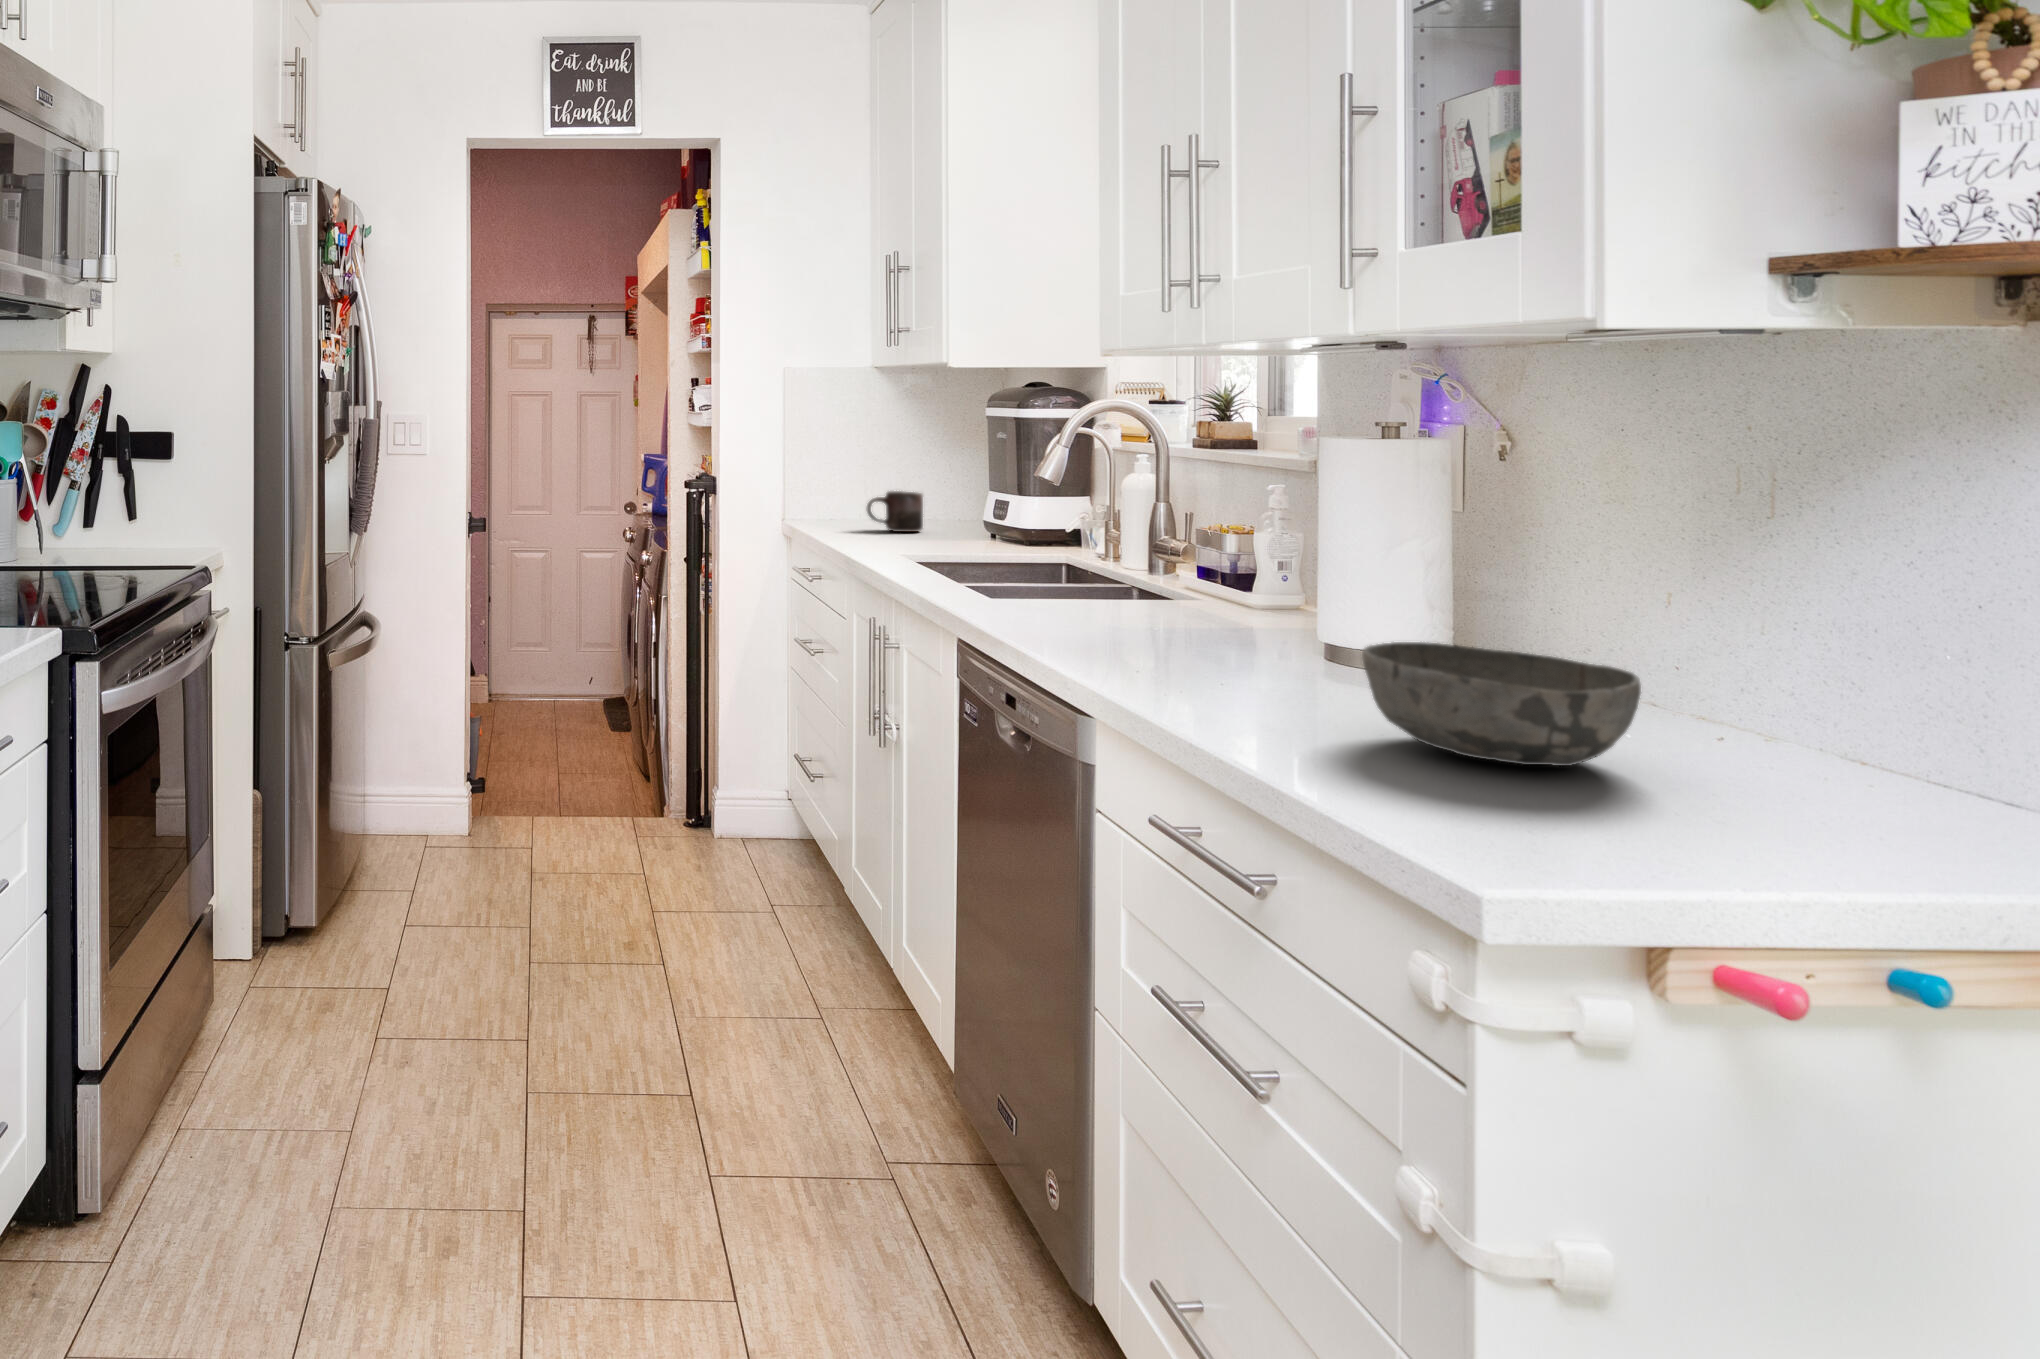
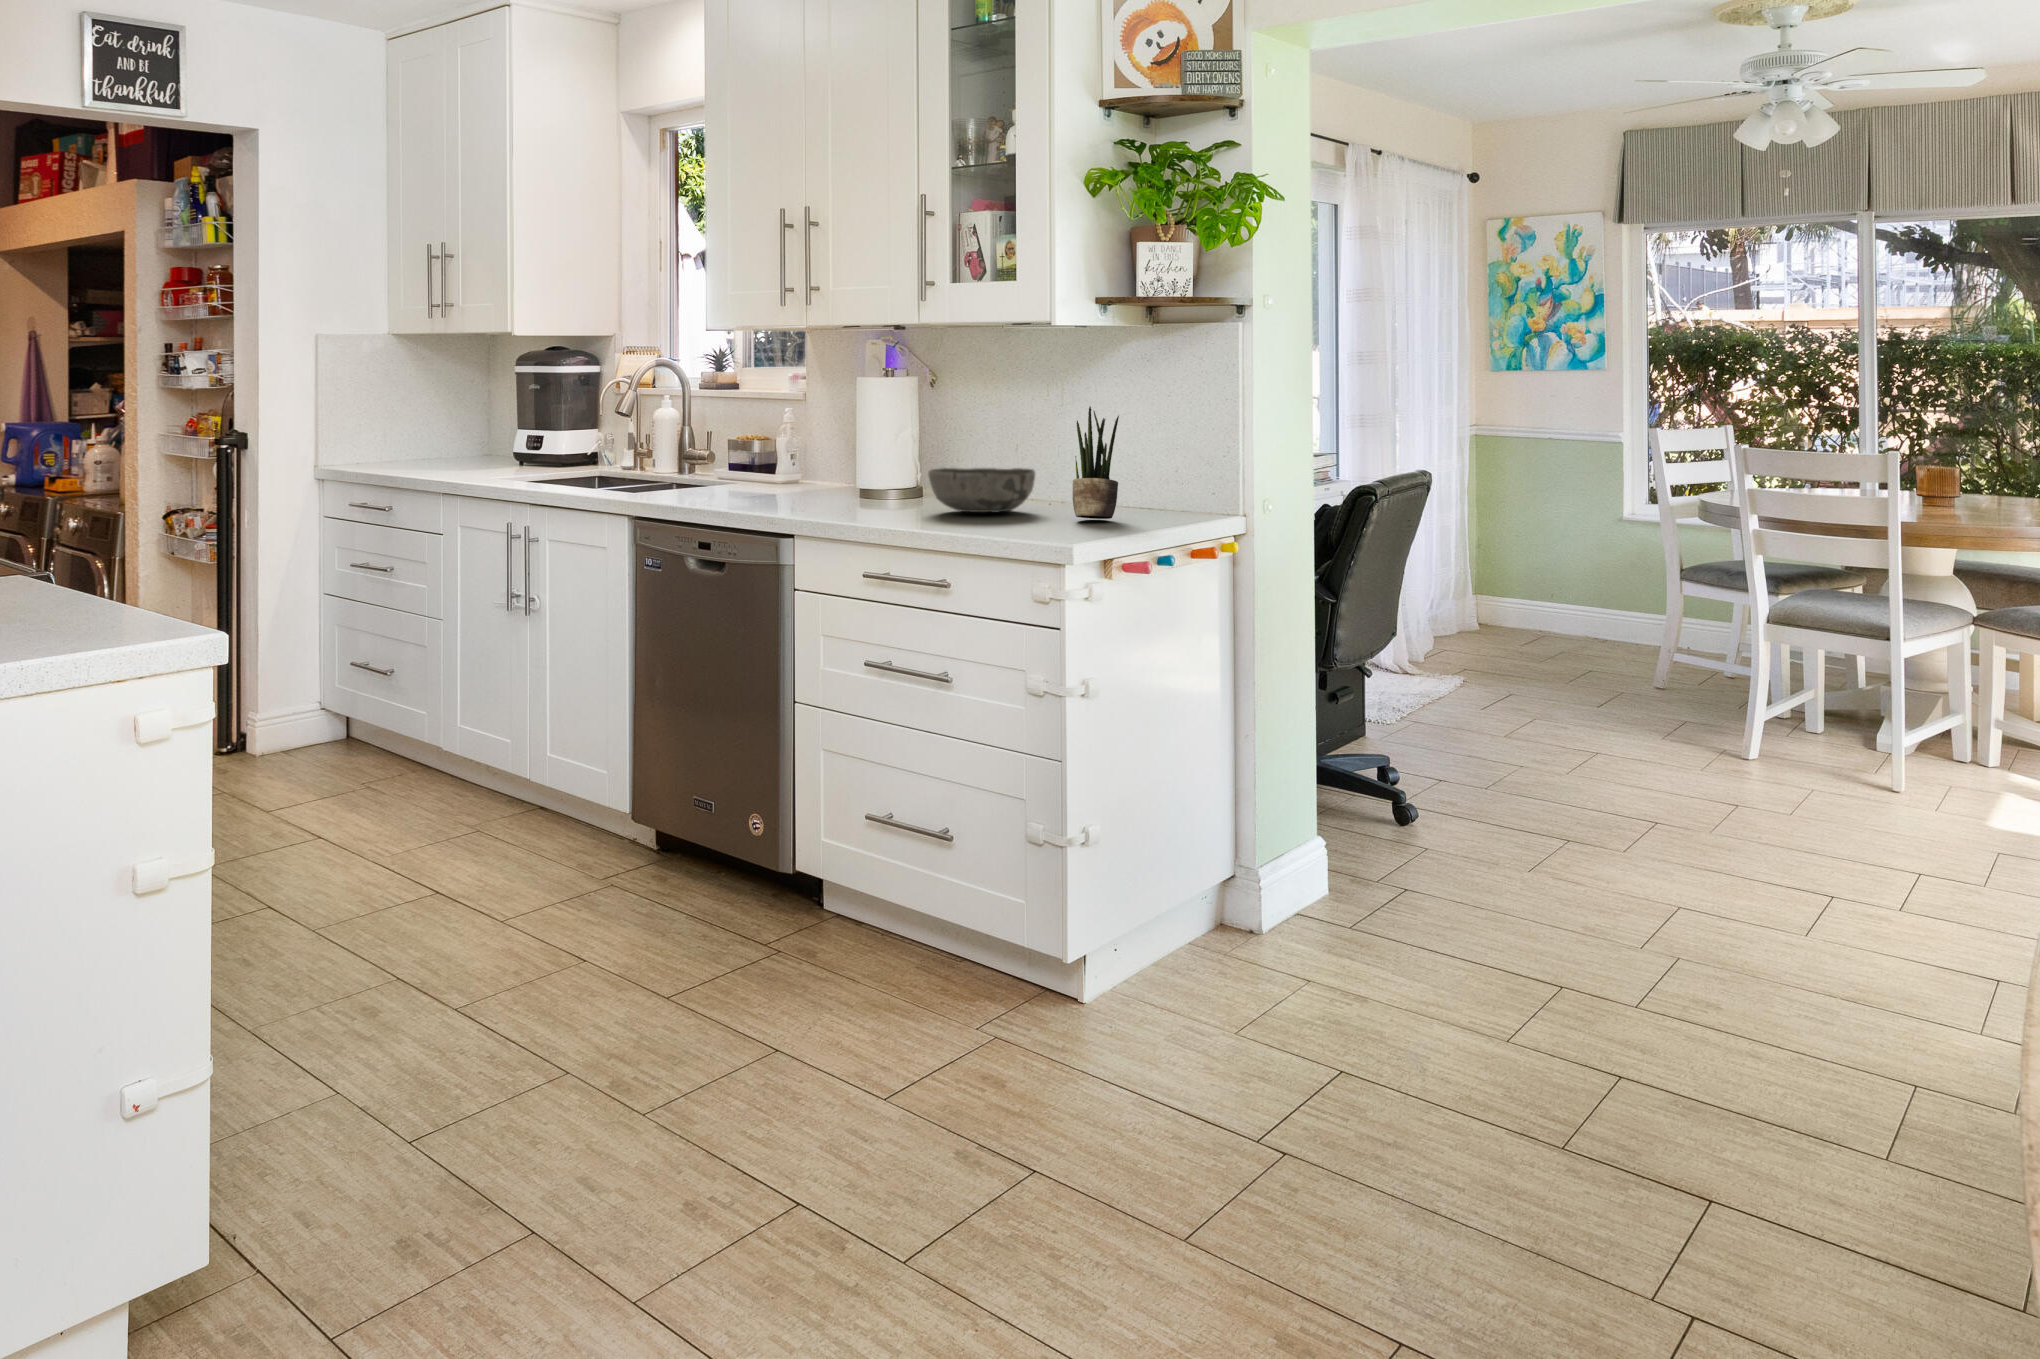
mug: present [867,491,923,532] -> none [428,437,472,469]
potted plant: none [1697,548,1860,856] -> present [1073,407,1119,519]

